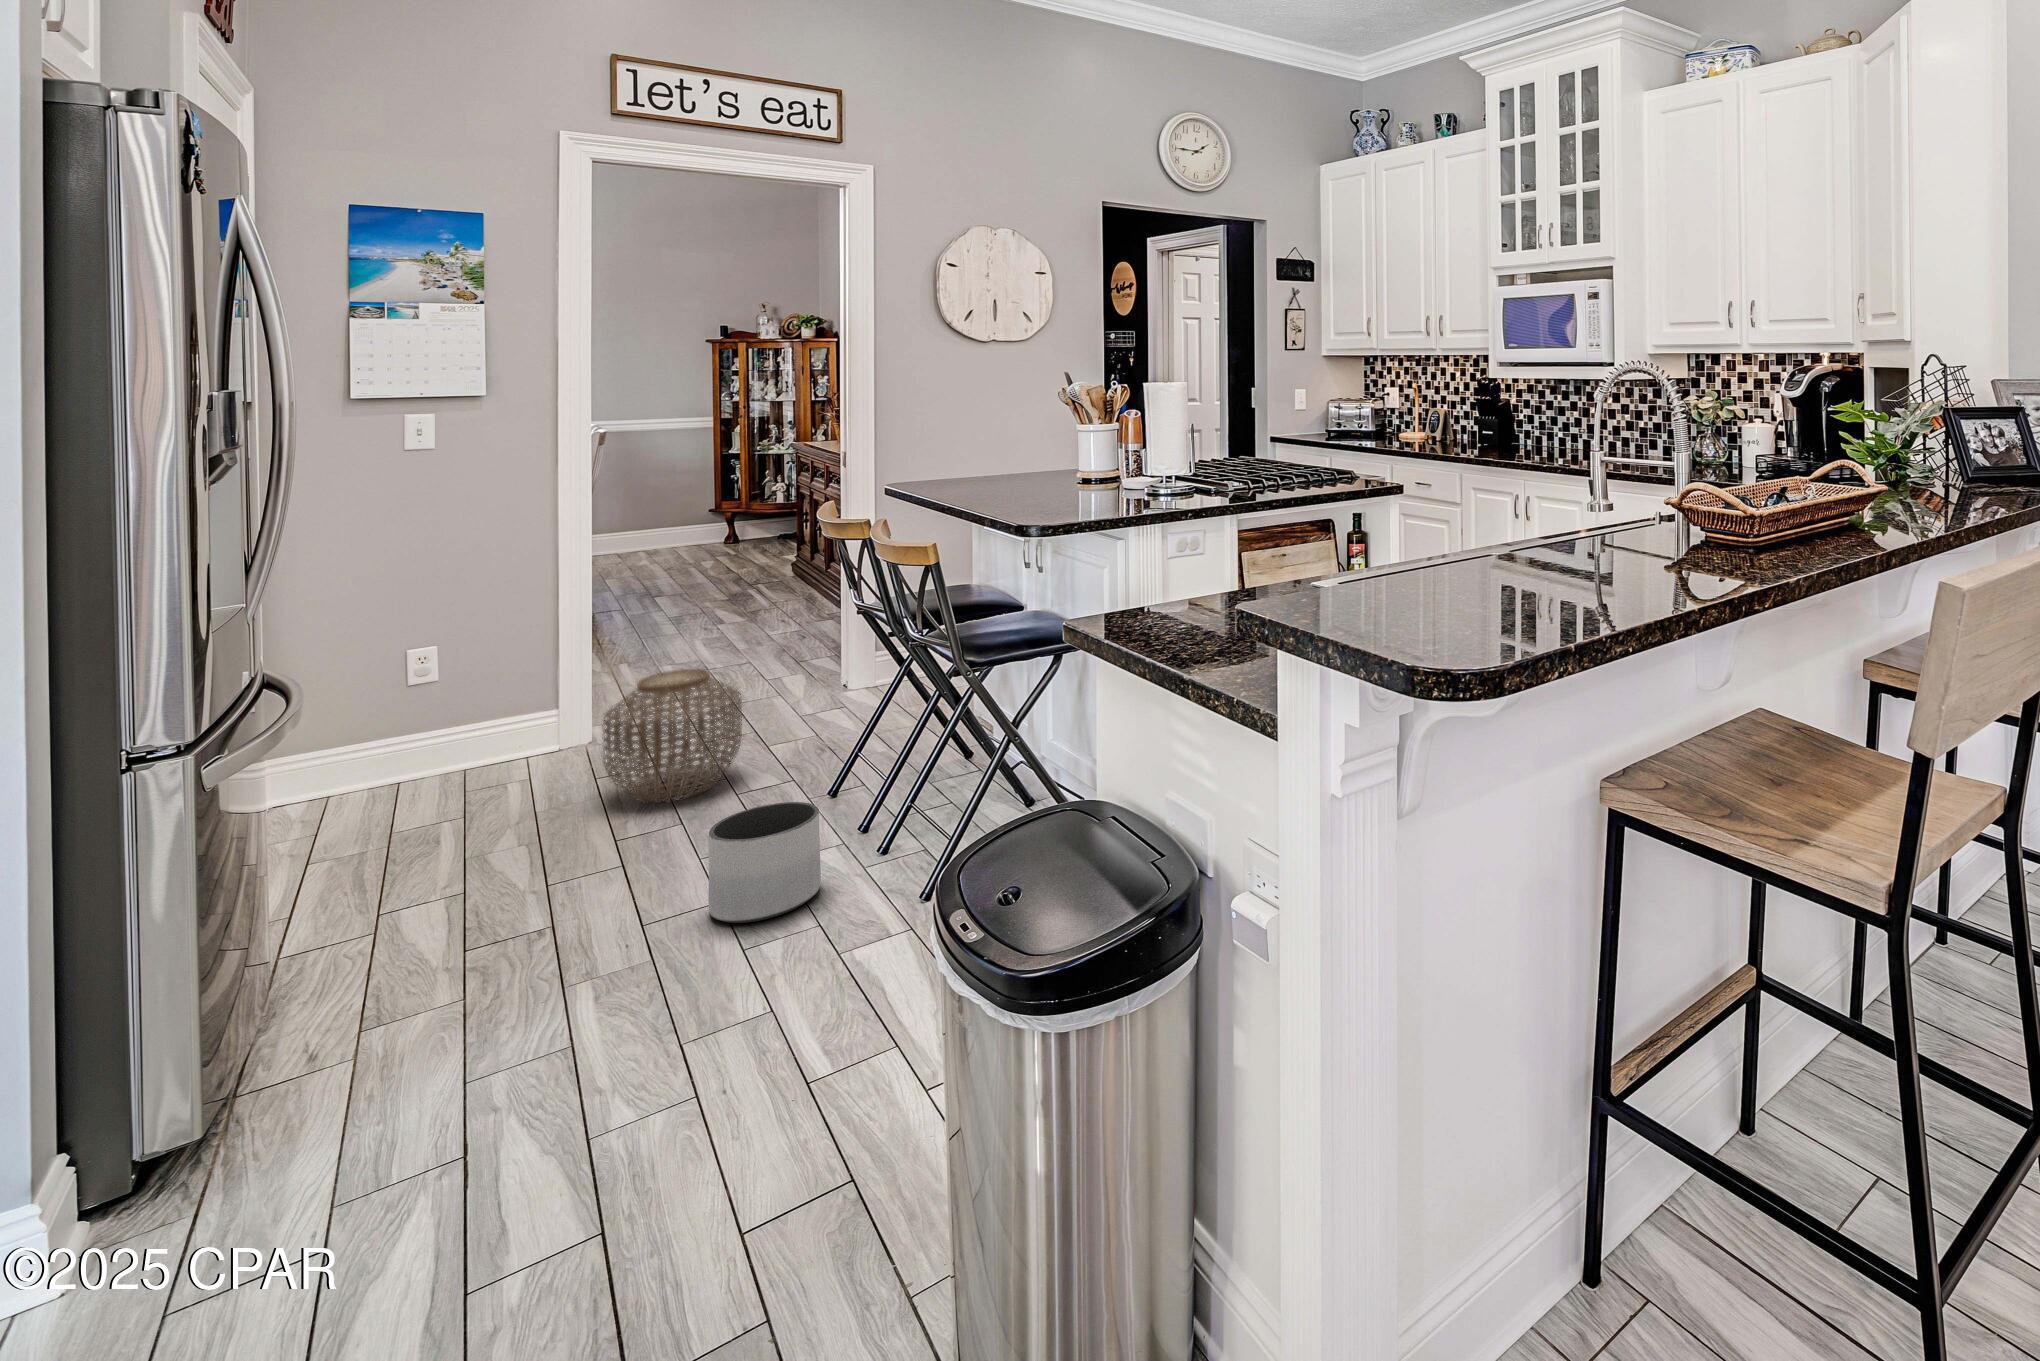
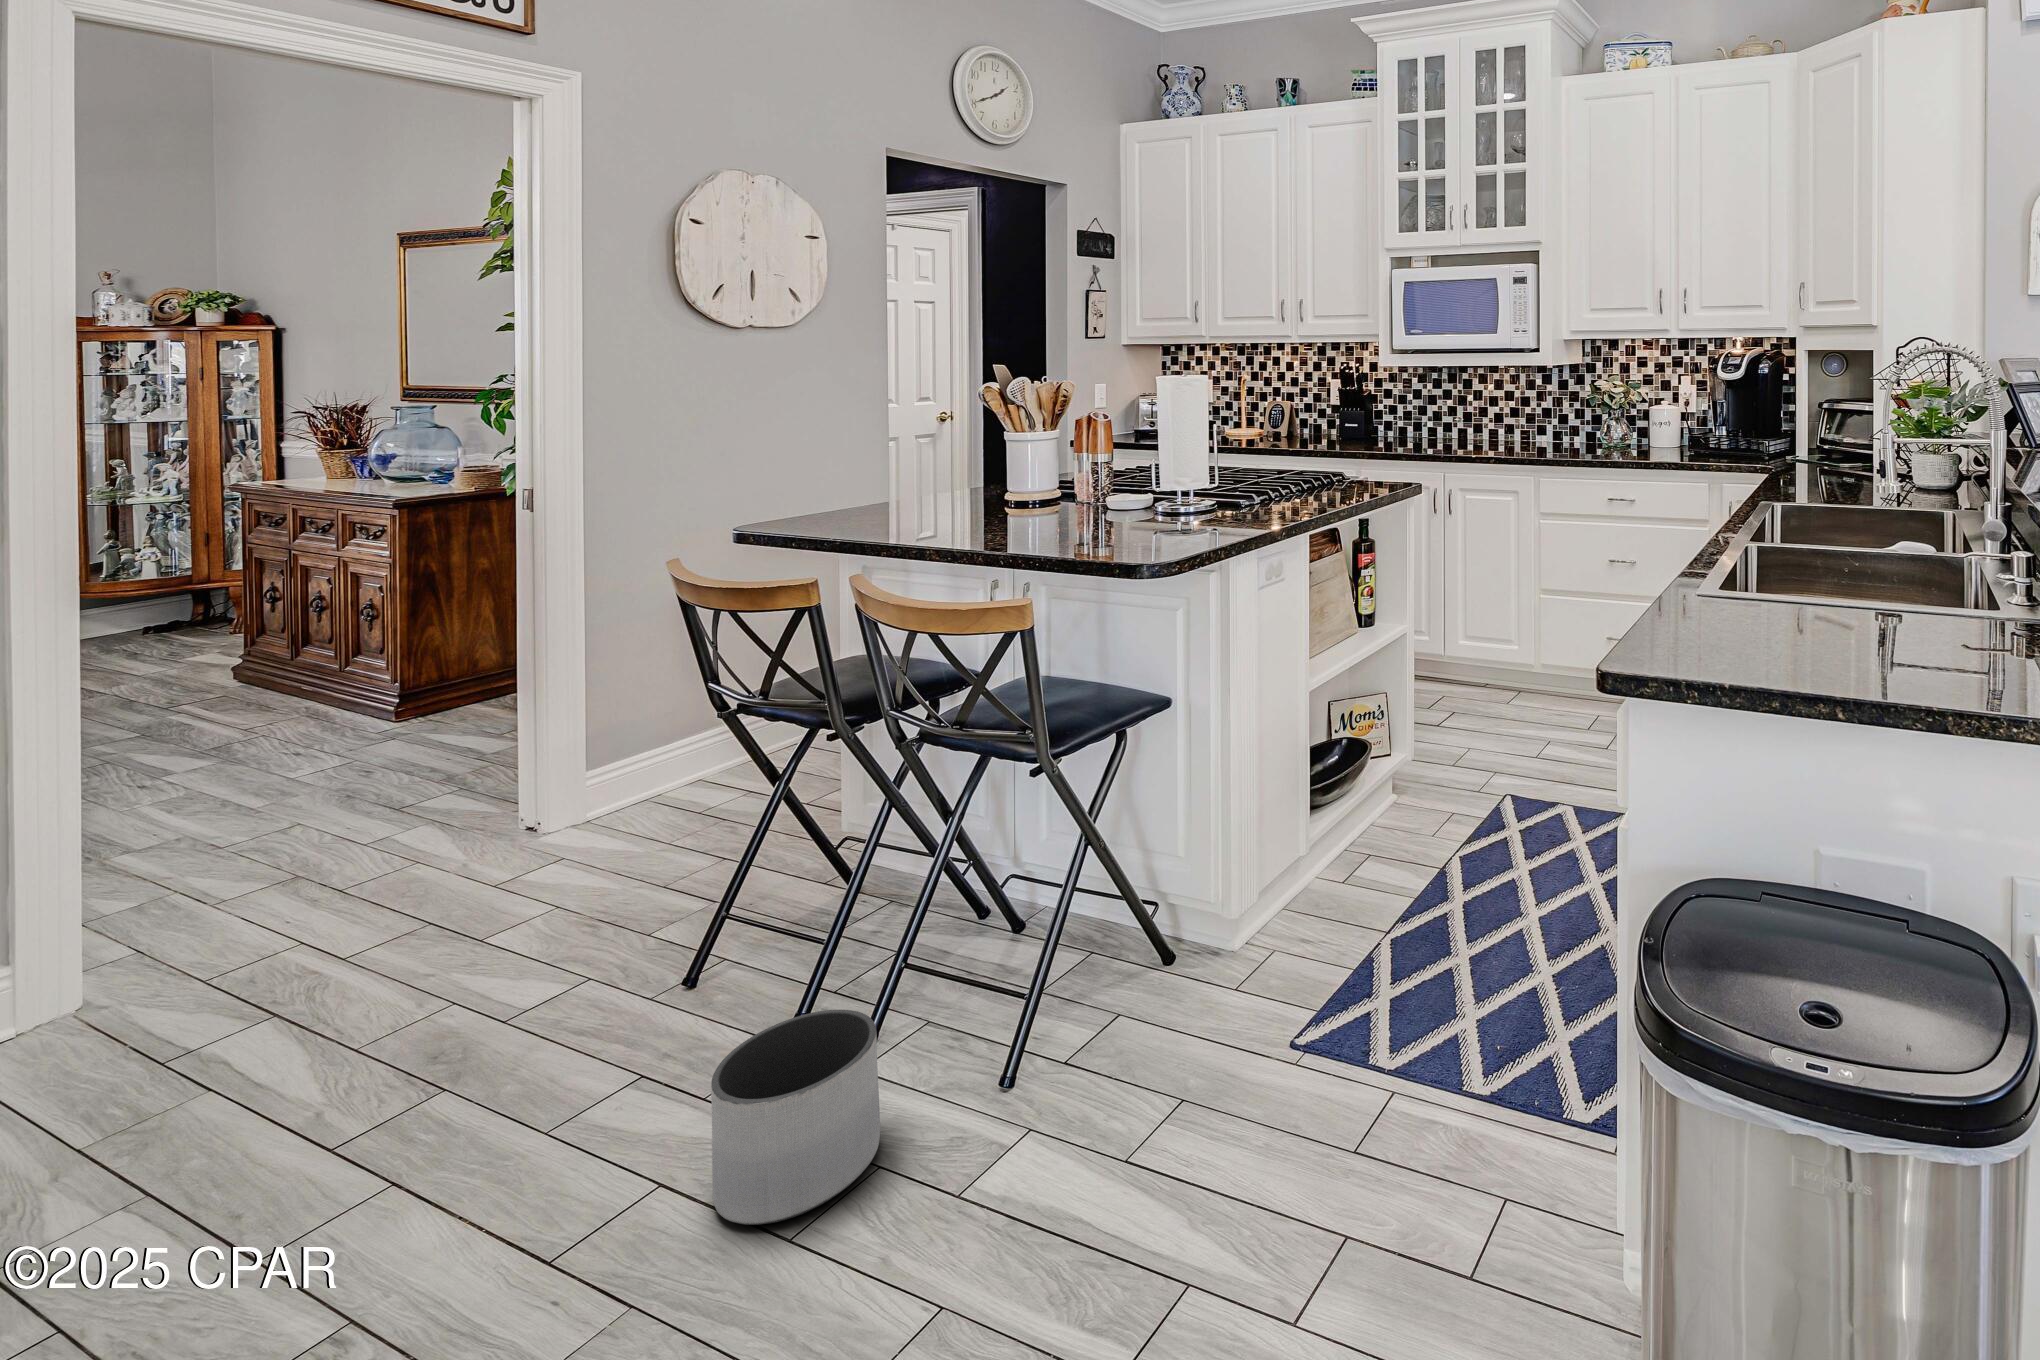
woven basket: present [603,669,742,803] -> none [258,852,519,1090]

